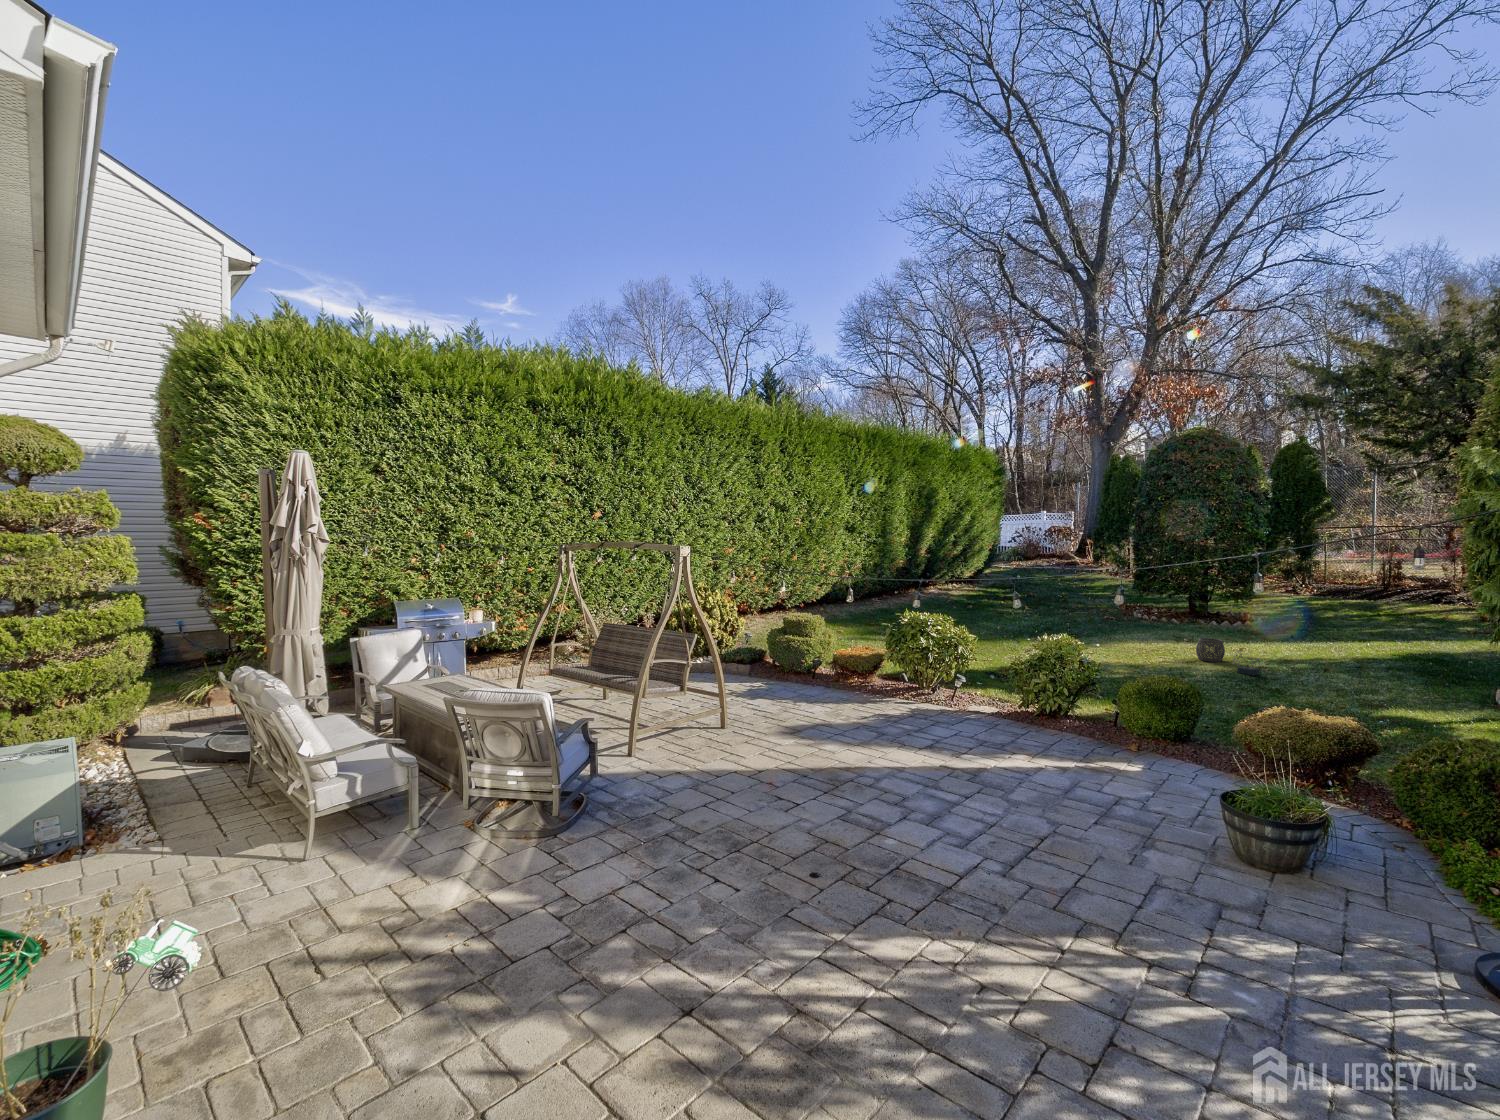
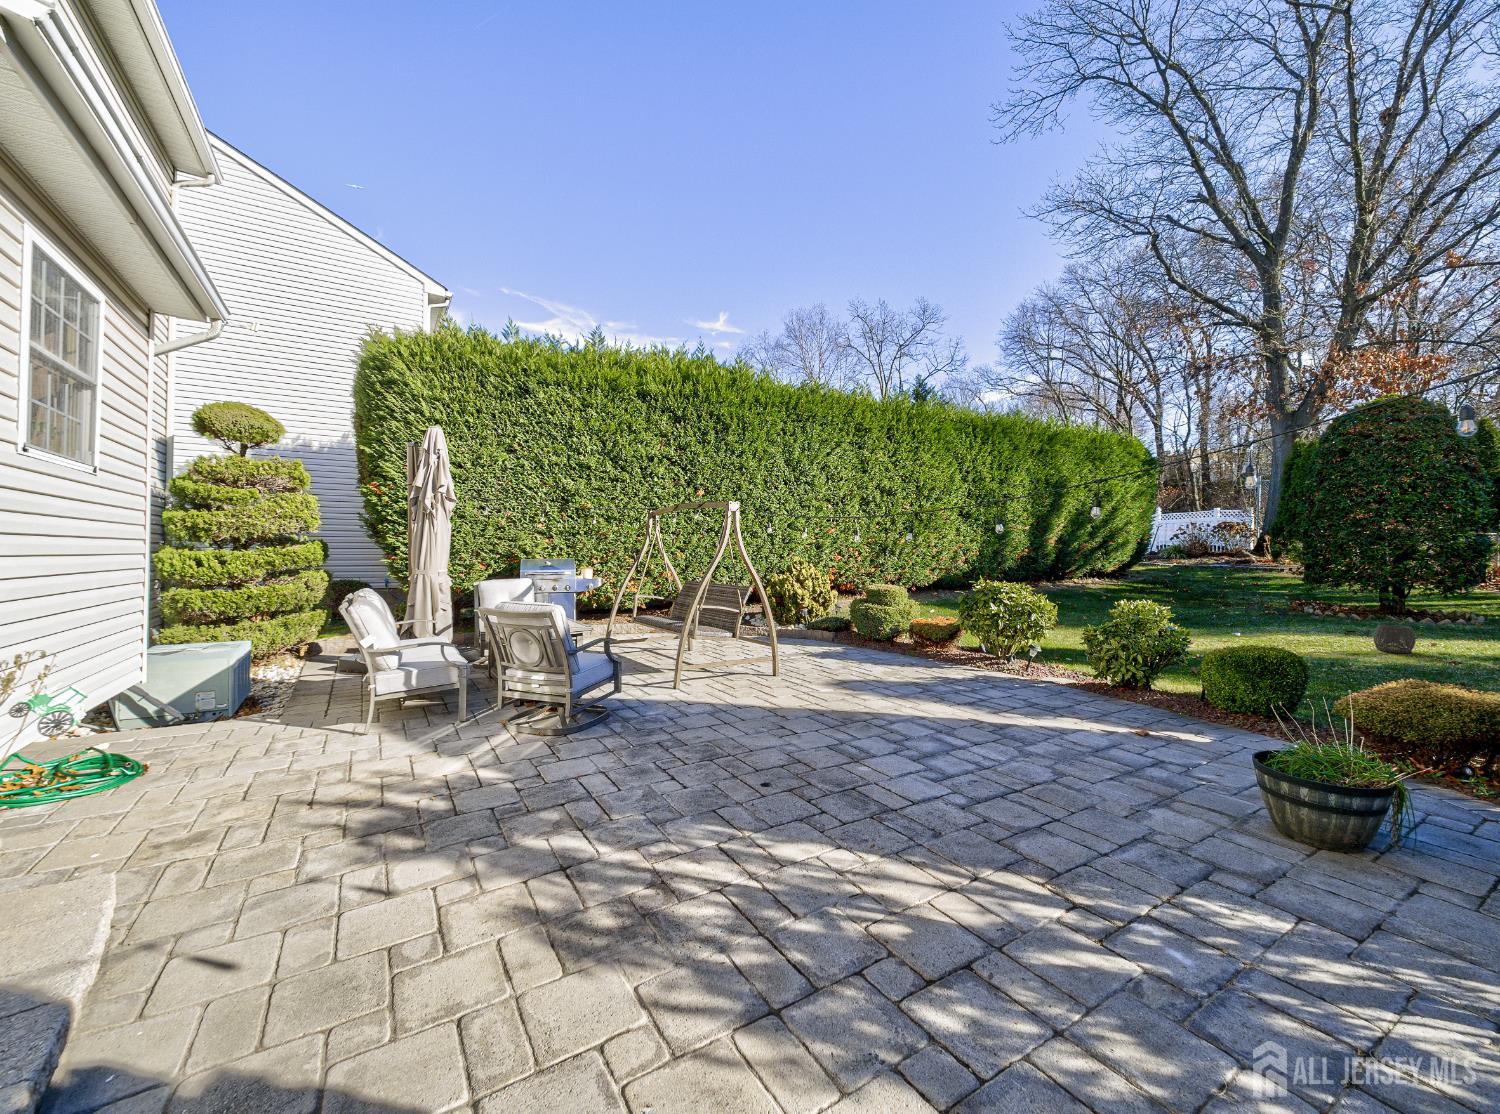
decorative plant: present [1234,651,1259,675] -> none [1421,637,1470,668]

